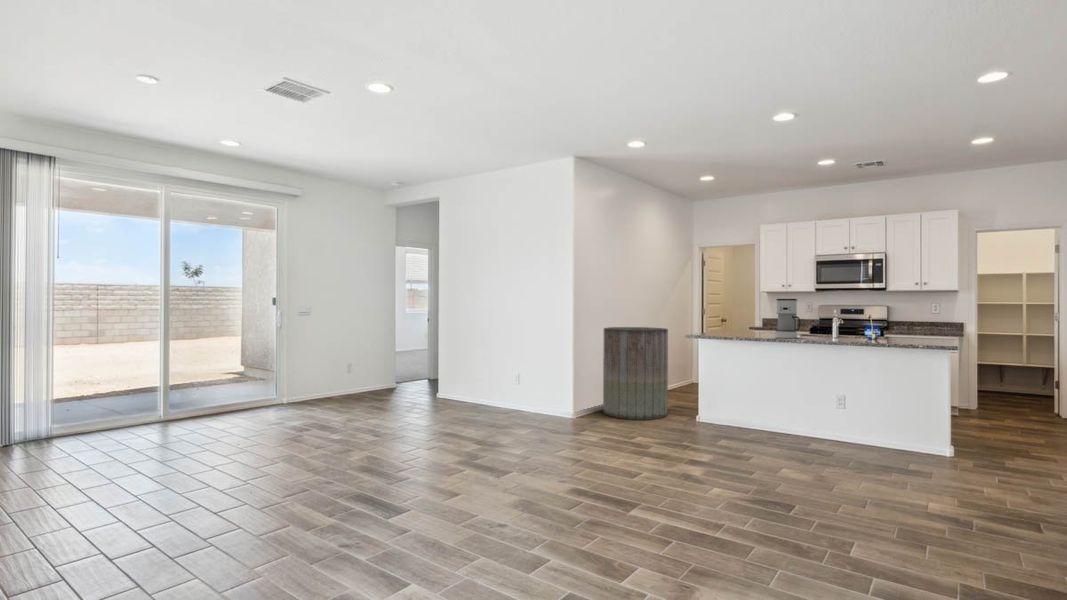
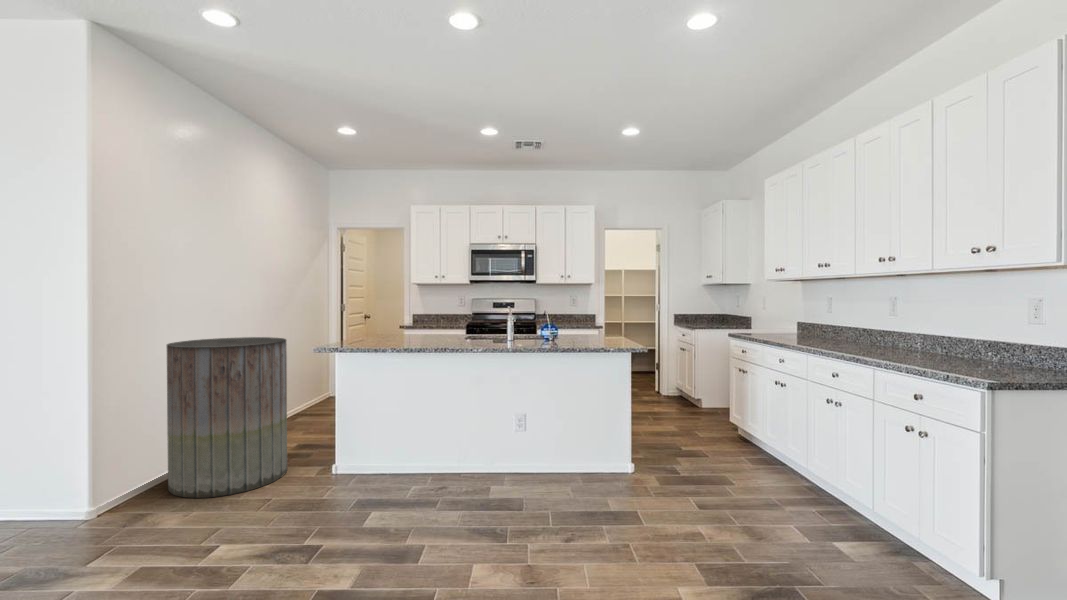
coffee maker: present [775,299,801,339] -> none [443,293,474,348]

